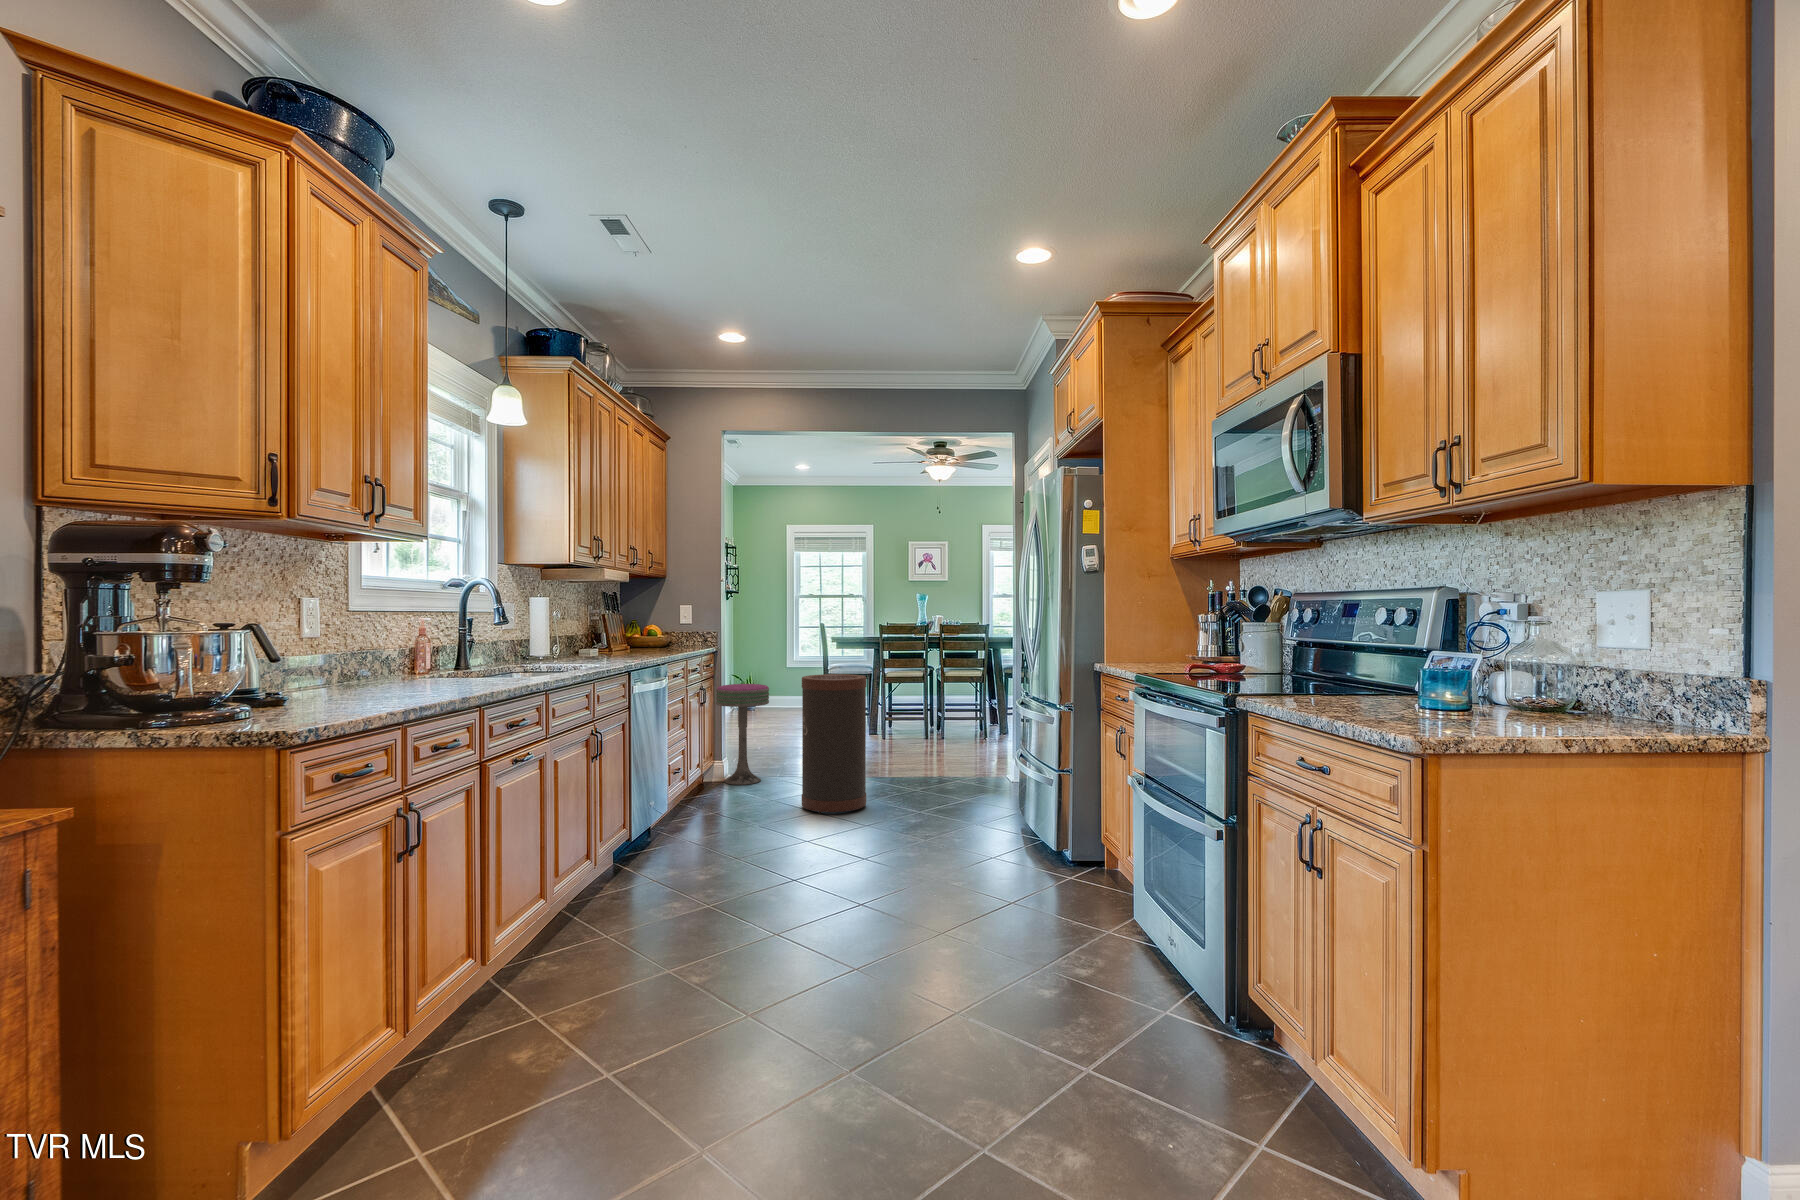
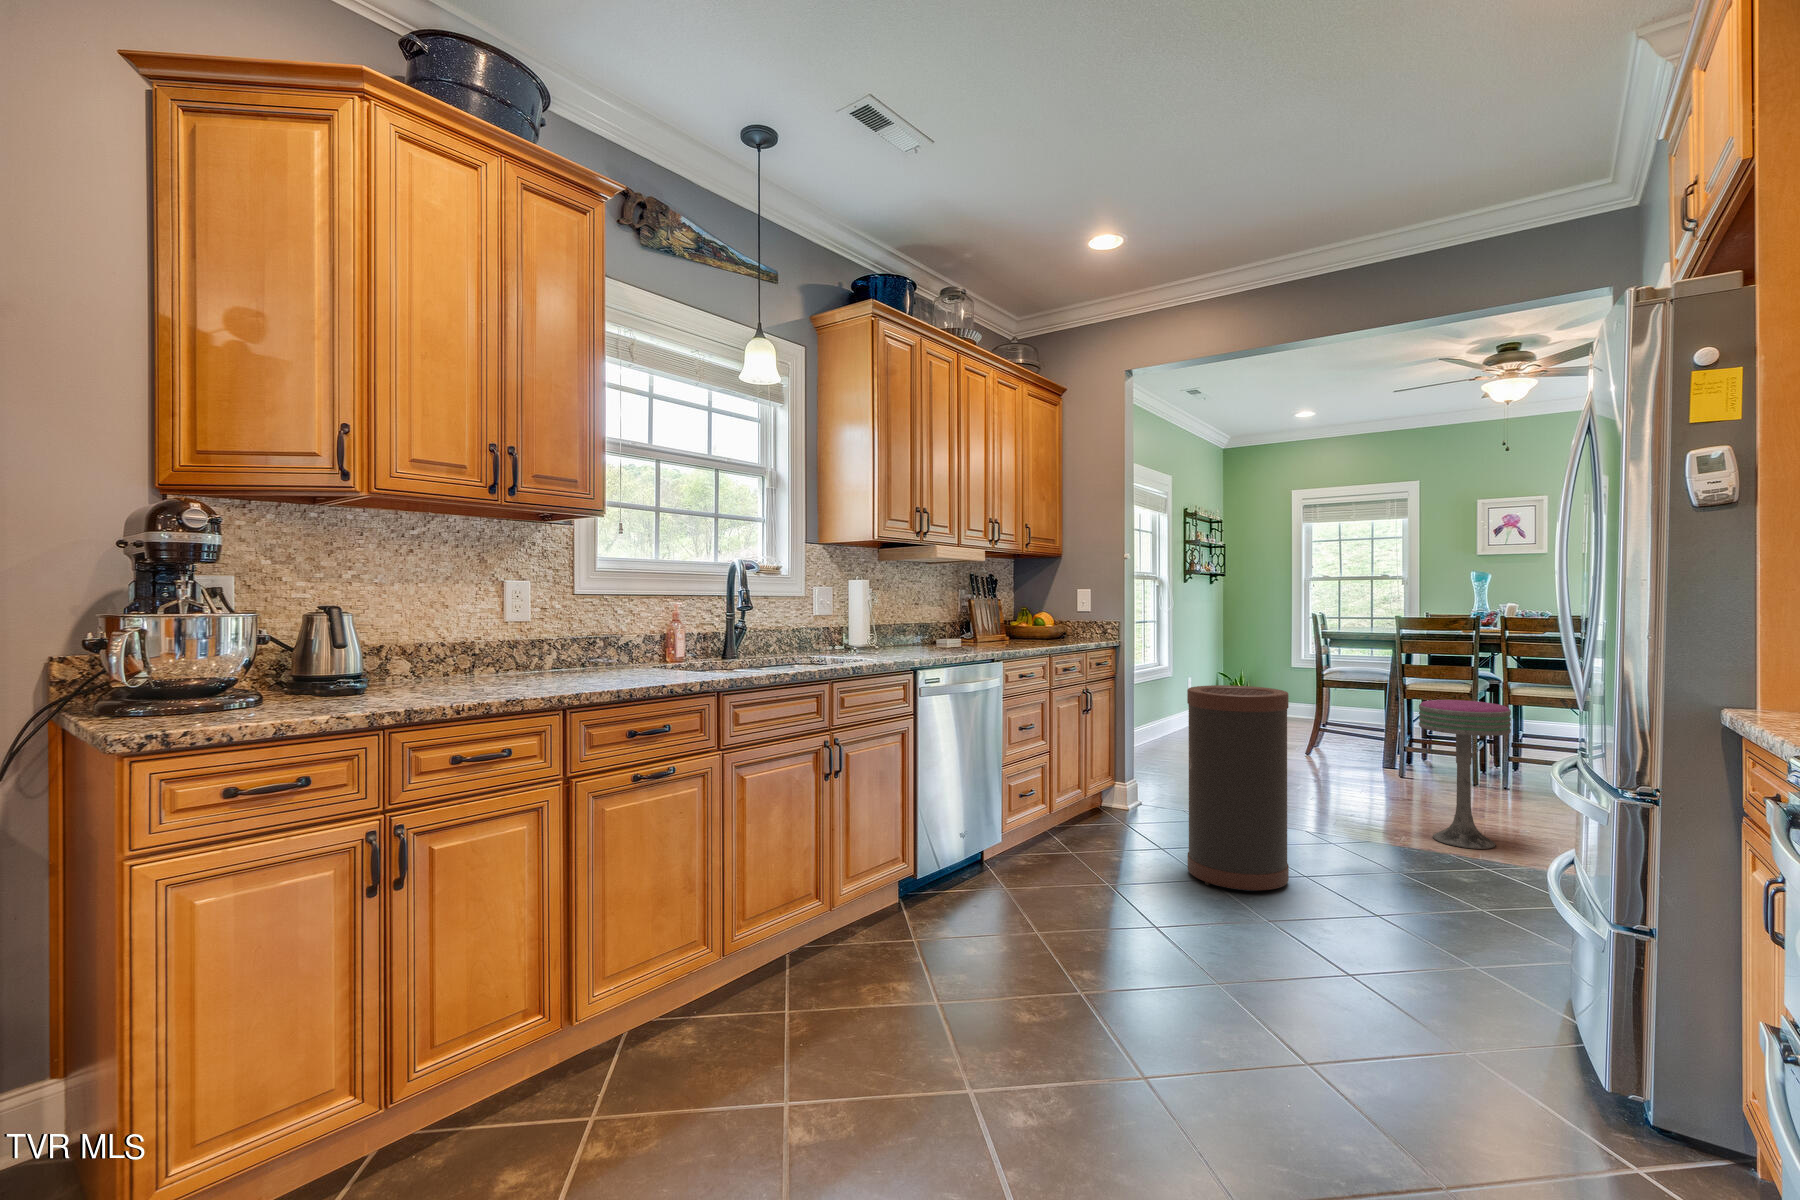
bar stool: present [716,684,769,785] -> present [1419,700,1511,849]

